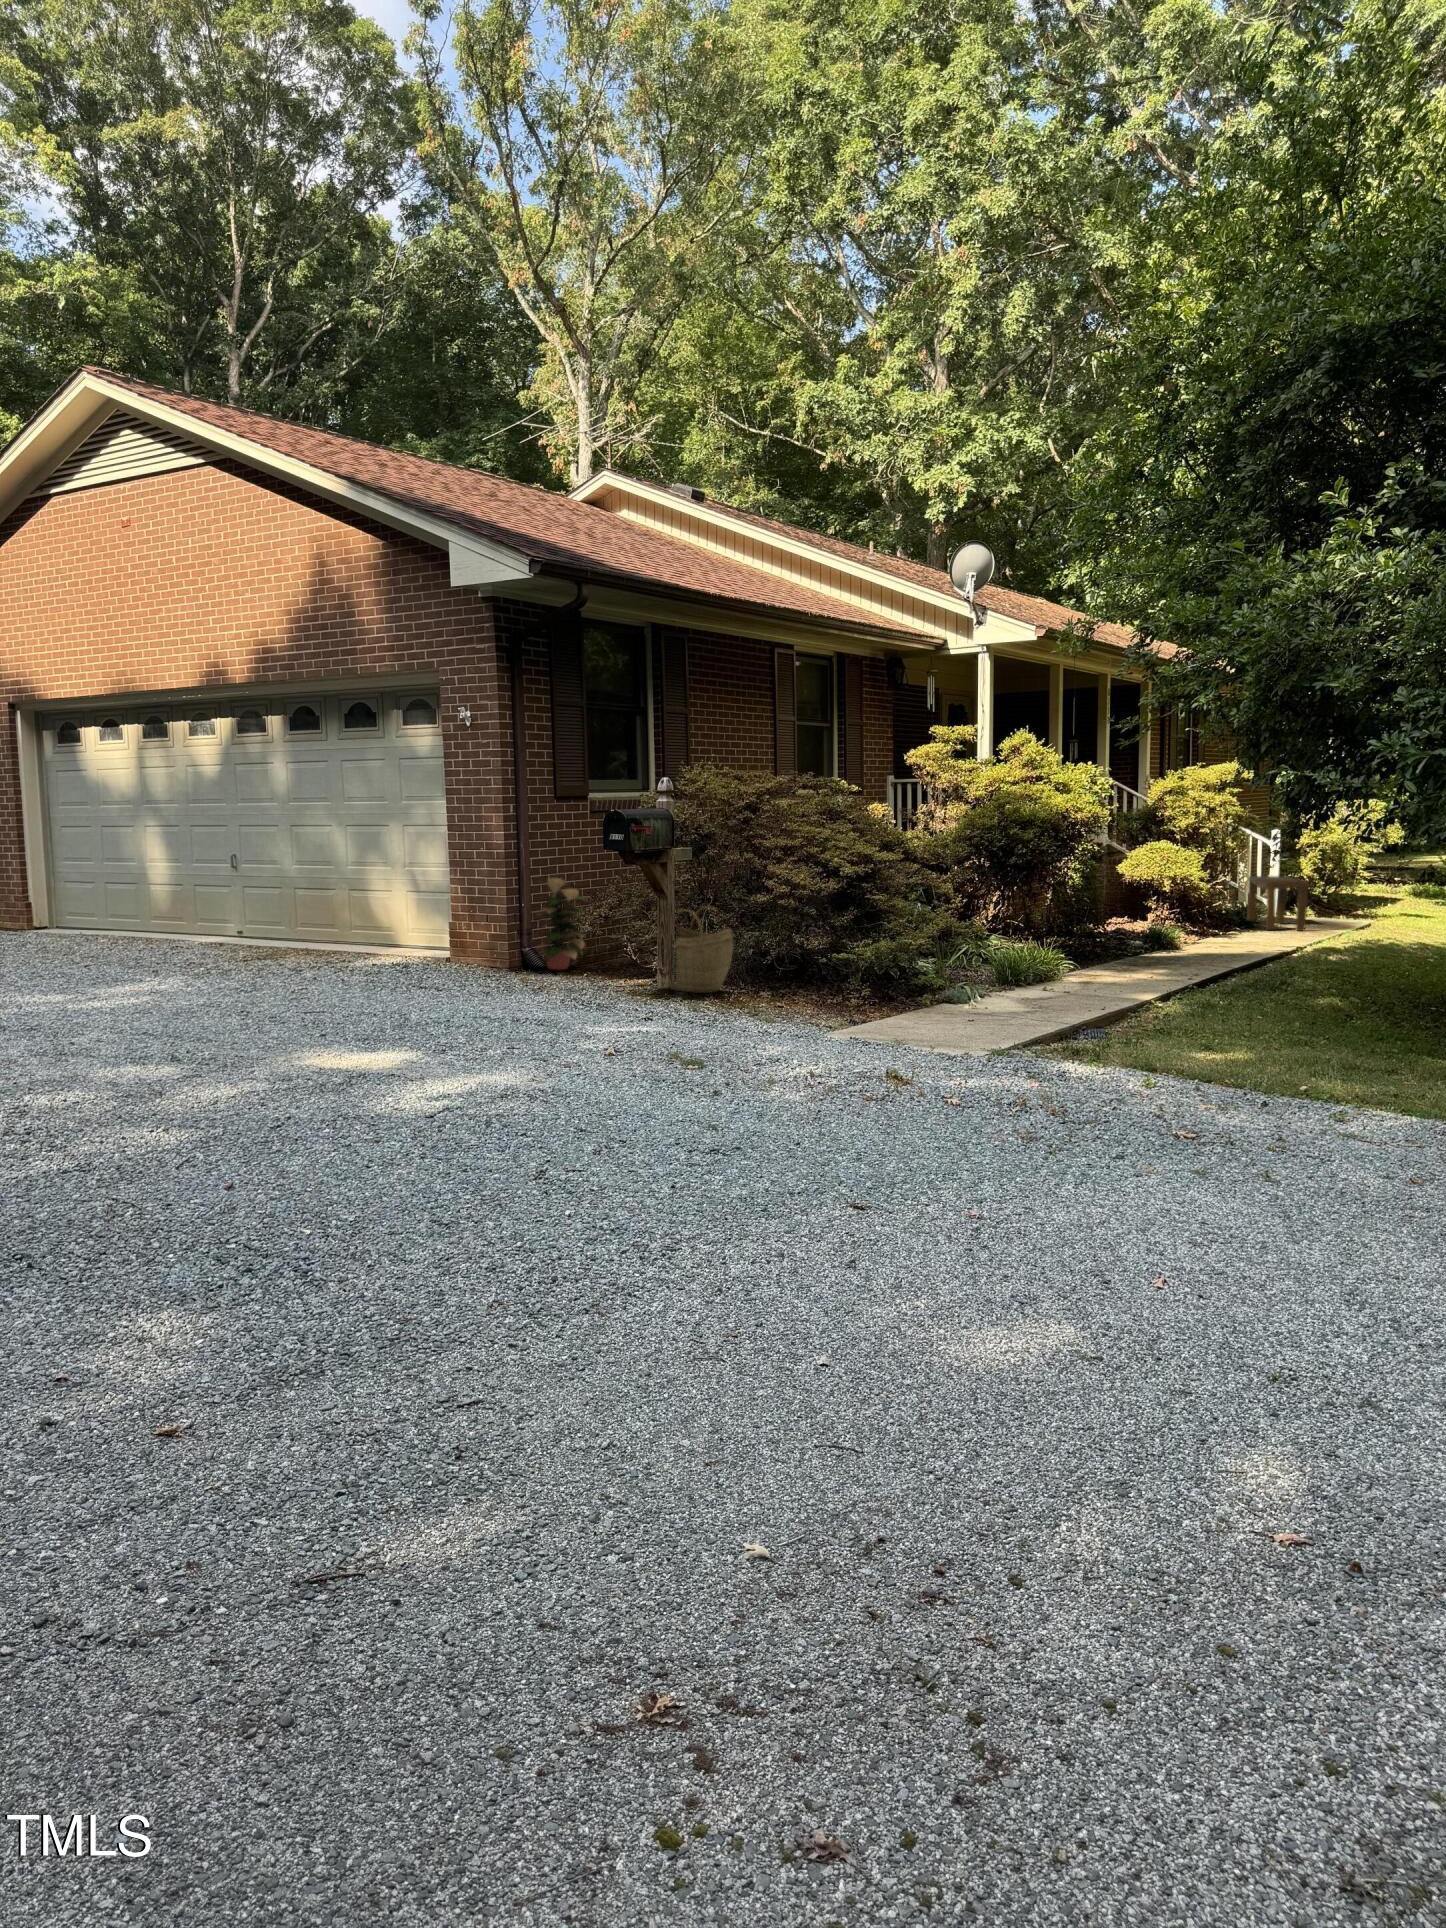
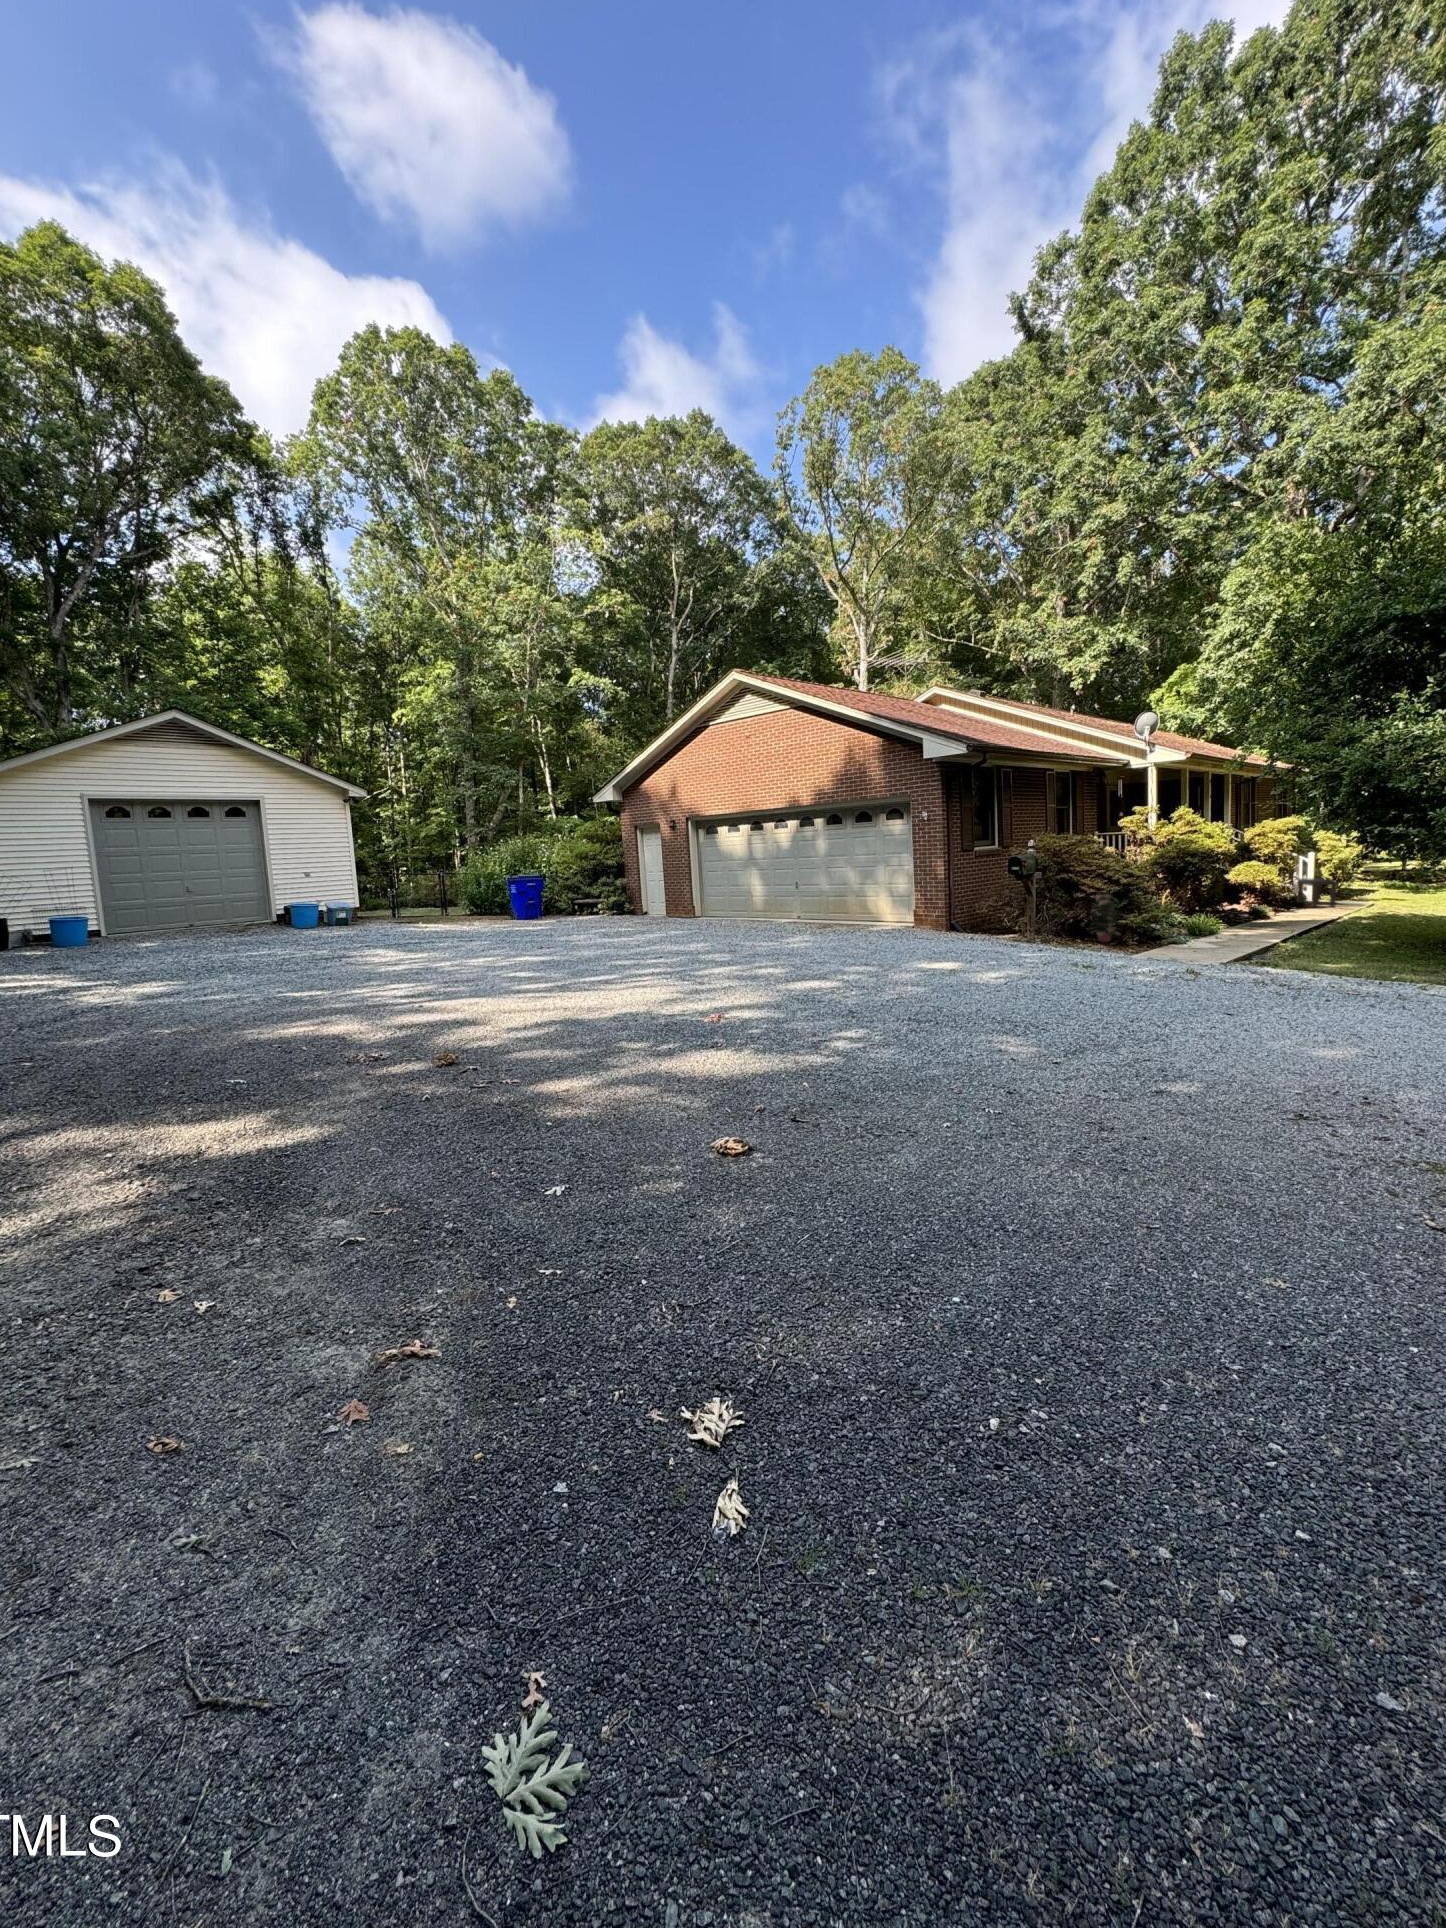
decorative plant: present [537,878,586,970] -> present [1091,895,1121,942]
woven basket: present [669,906,733,993] -> none [1034,900,1070,939]

